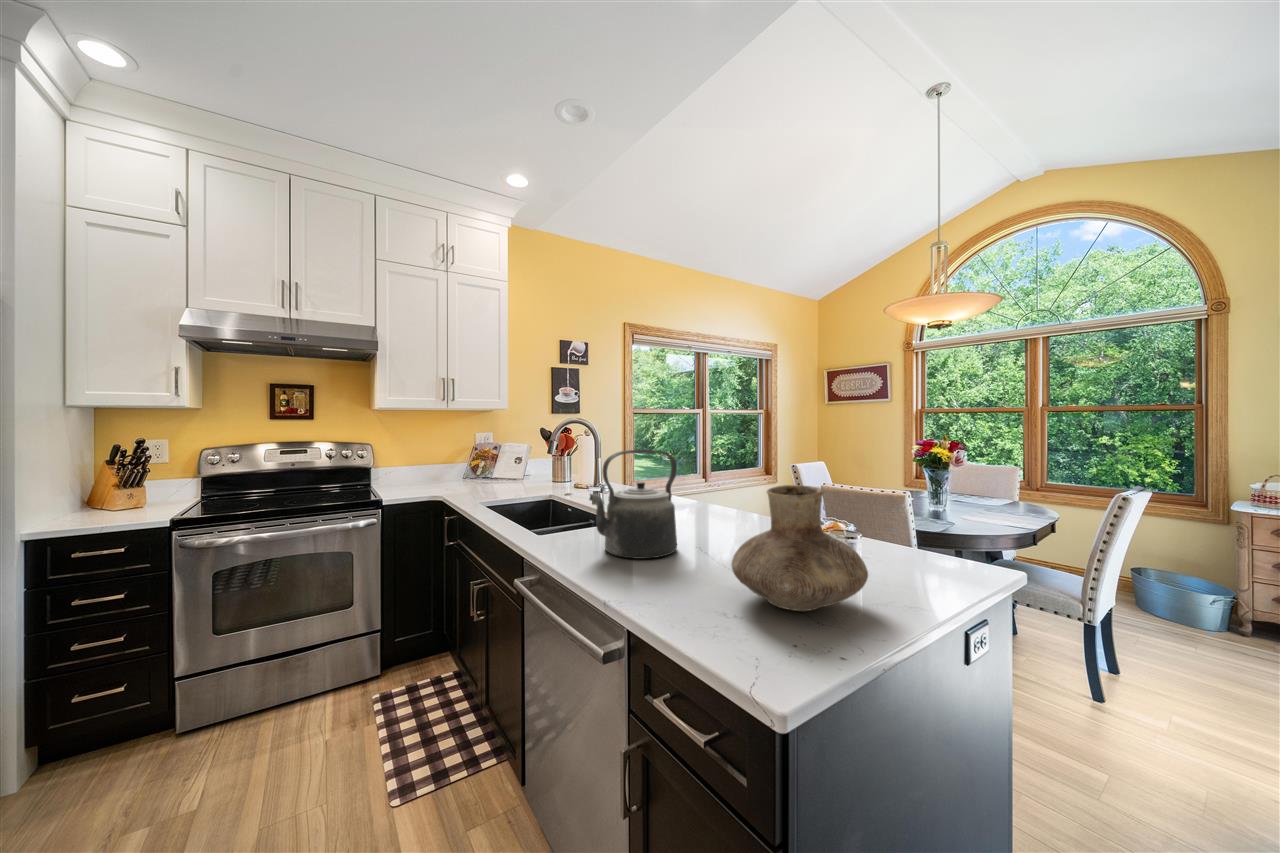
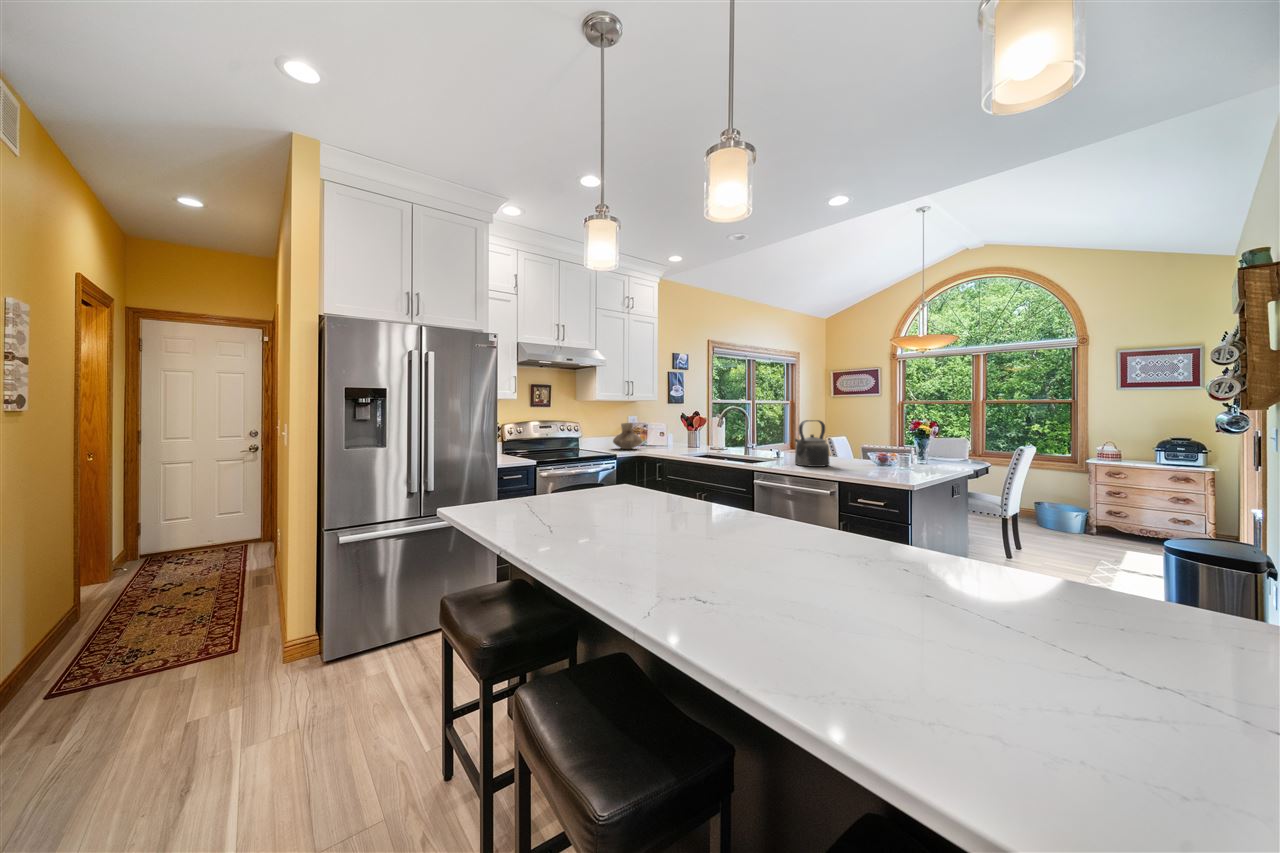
vase: present [731,485,868,611] -> present [613,423,642,449]

